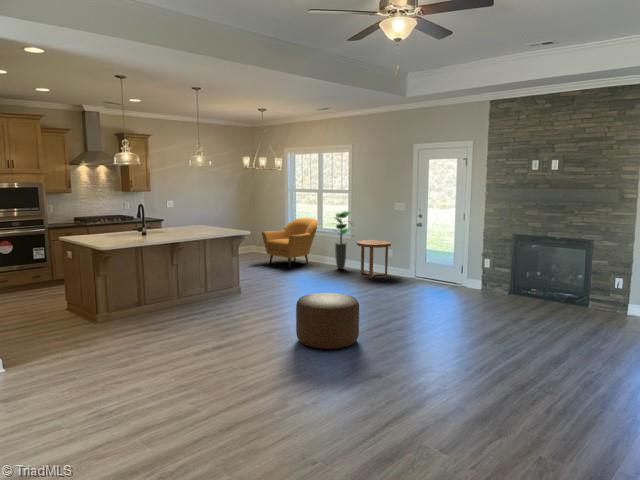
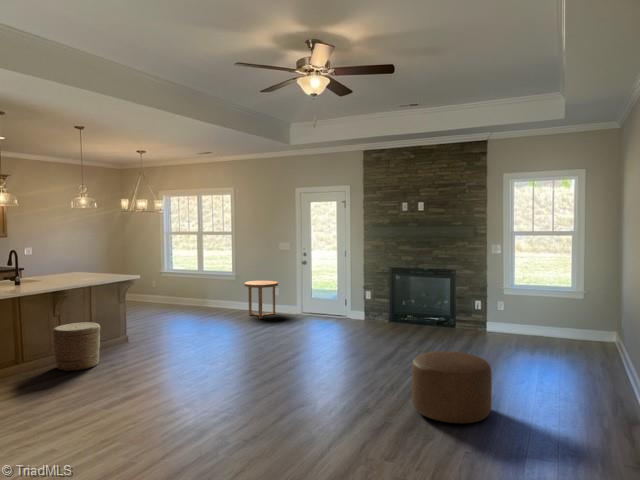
potted plant: present [335,211,350,269] -> none [212,253,239,312]
armchair: present [262,218,318,268] -> none [138,262,200,315]
woven basket: none [175,271,214,314] -> present [53,322,100,371]
ottoman: present [296,293,359,349] -> present [412,351,492,423]

